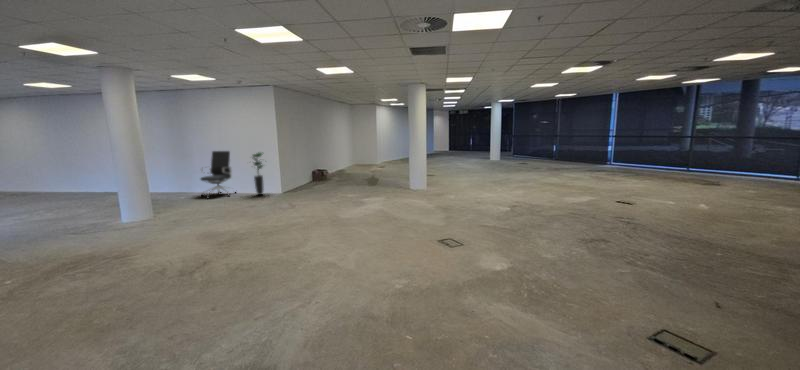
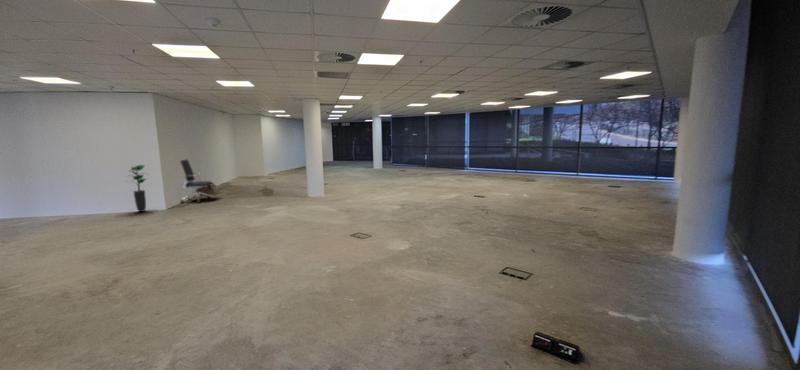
office chair: present [201,151,233,198] -> present [180,160,216,203]

